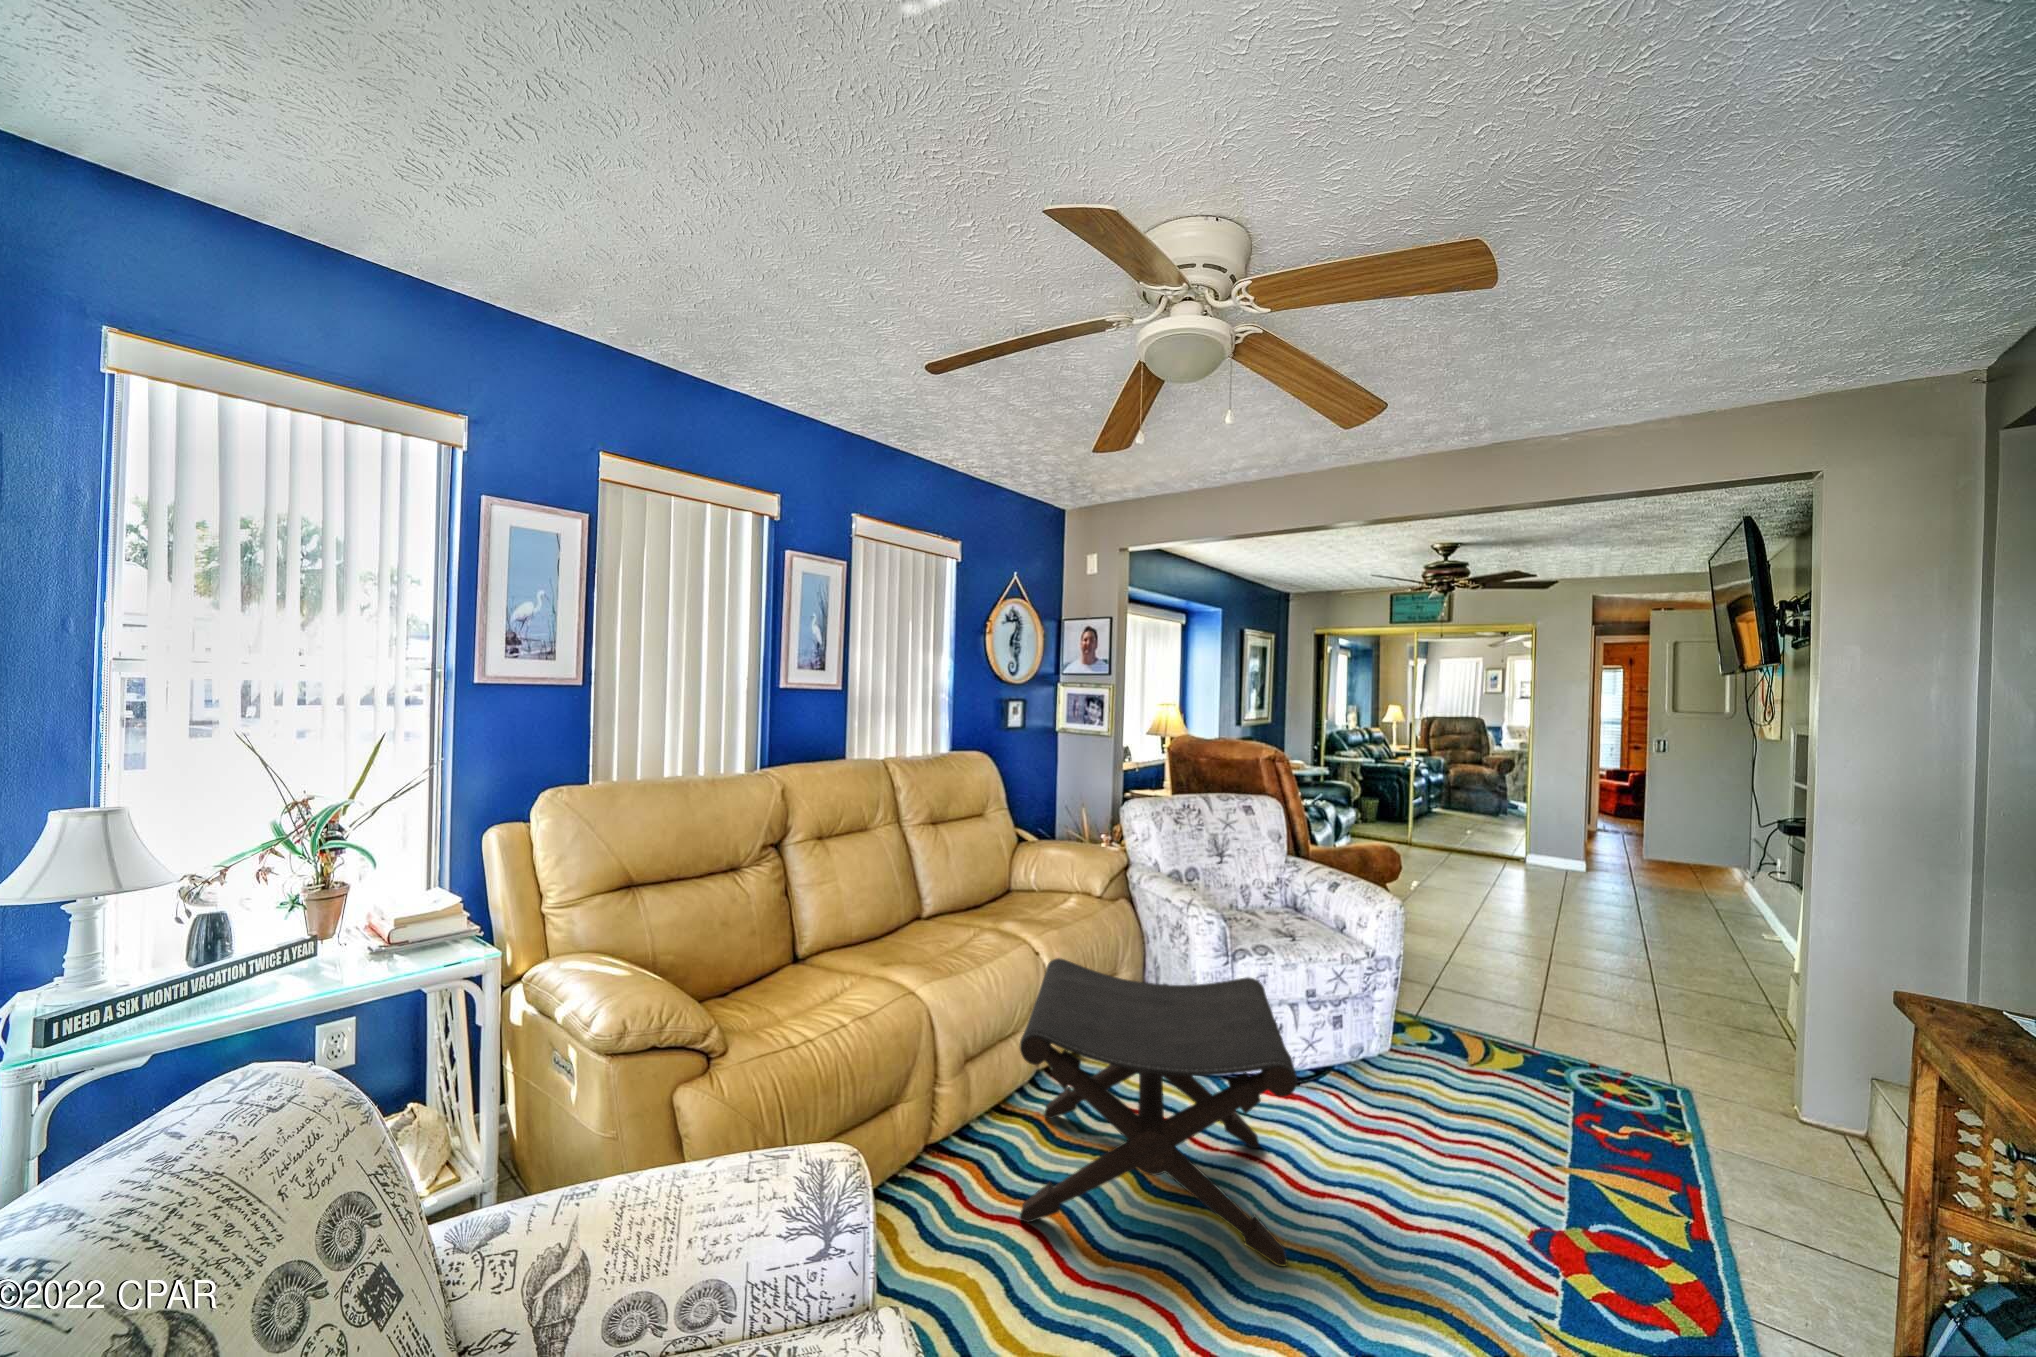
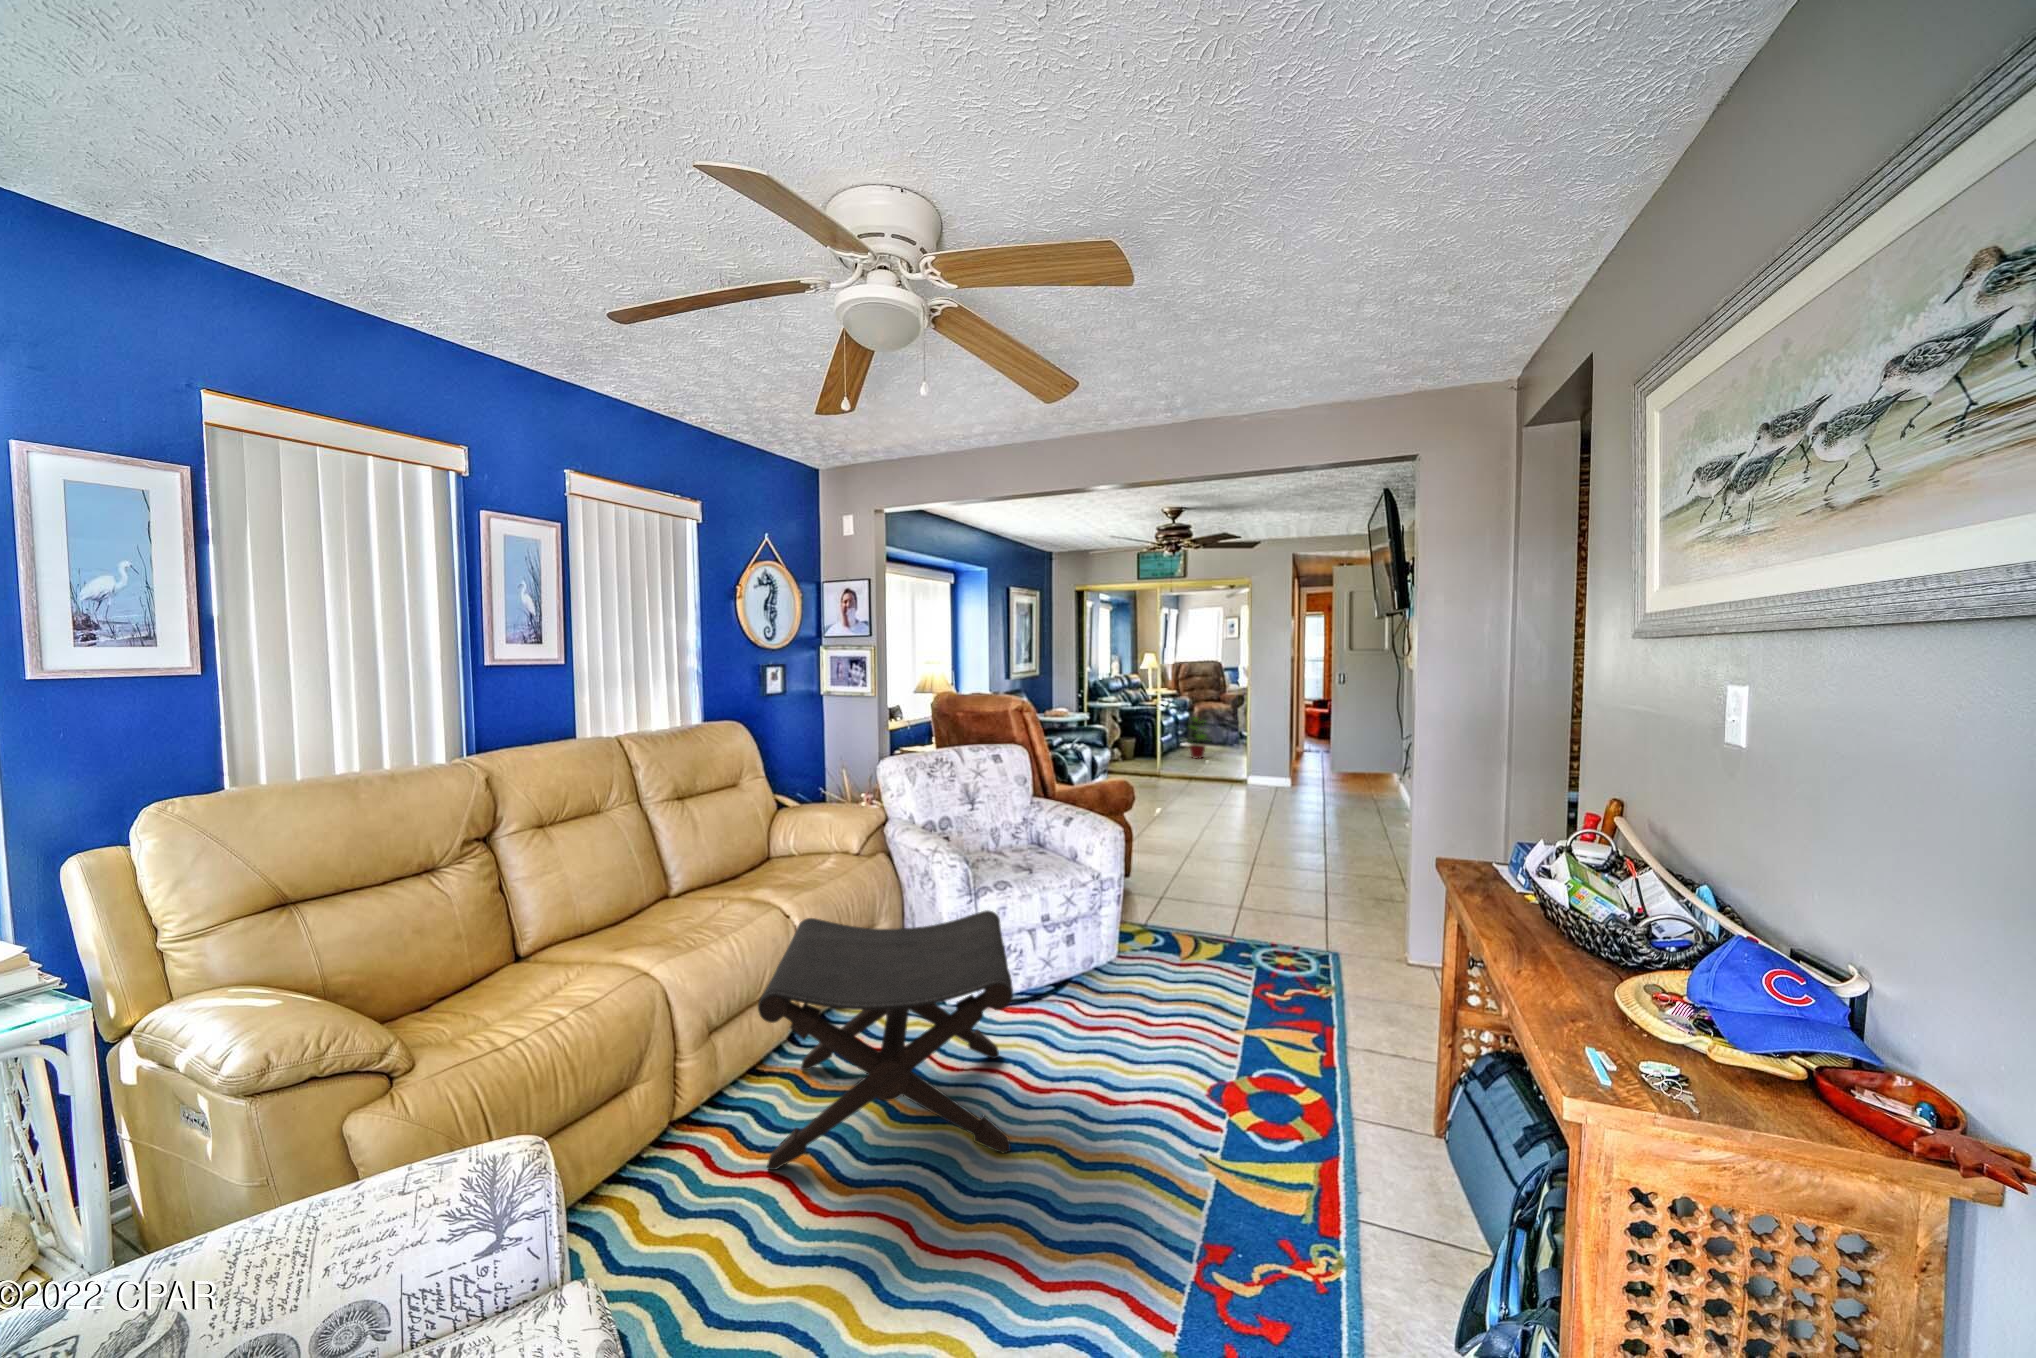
potted plant: none [1431,777,1476,828] -> present [1190,717,1206,758]

